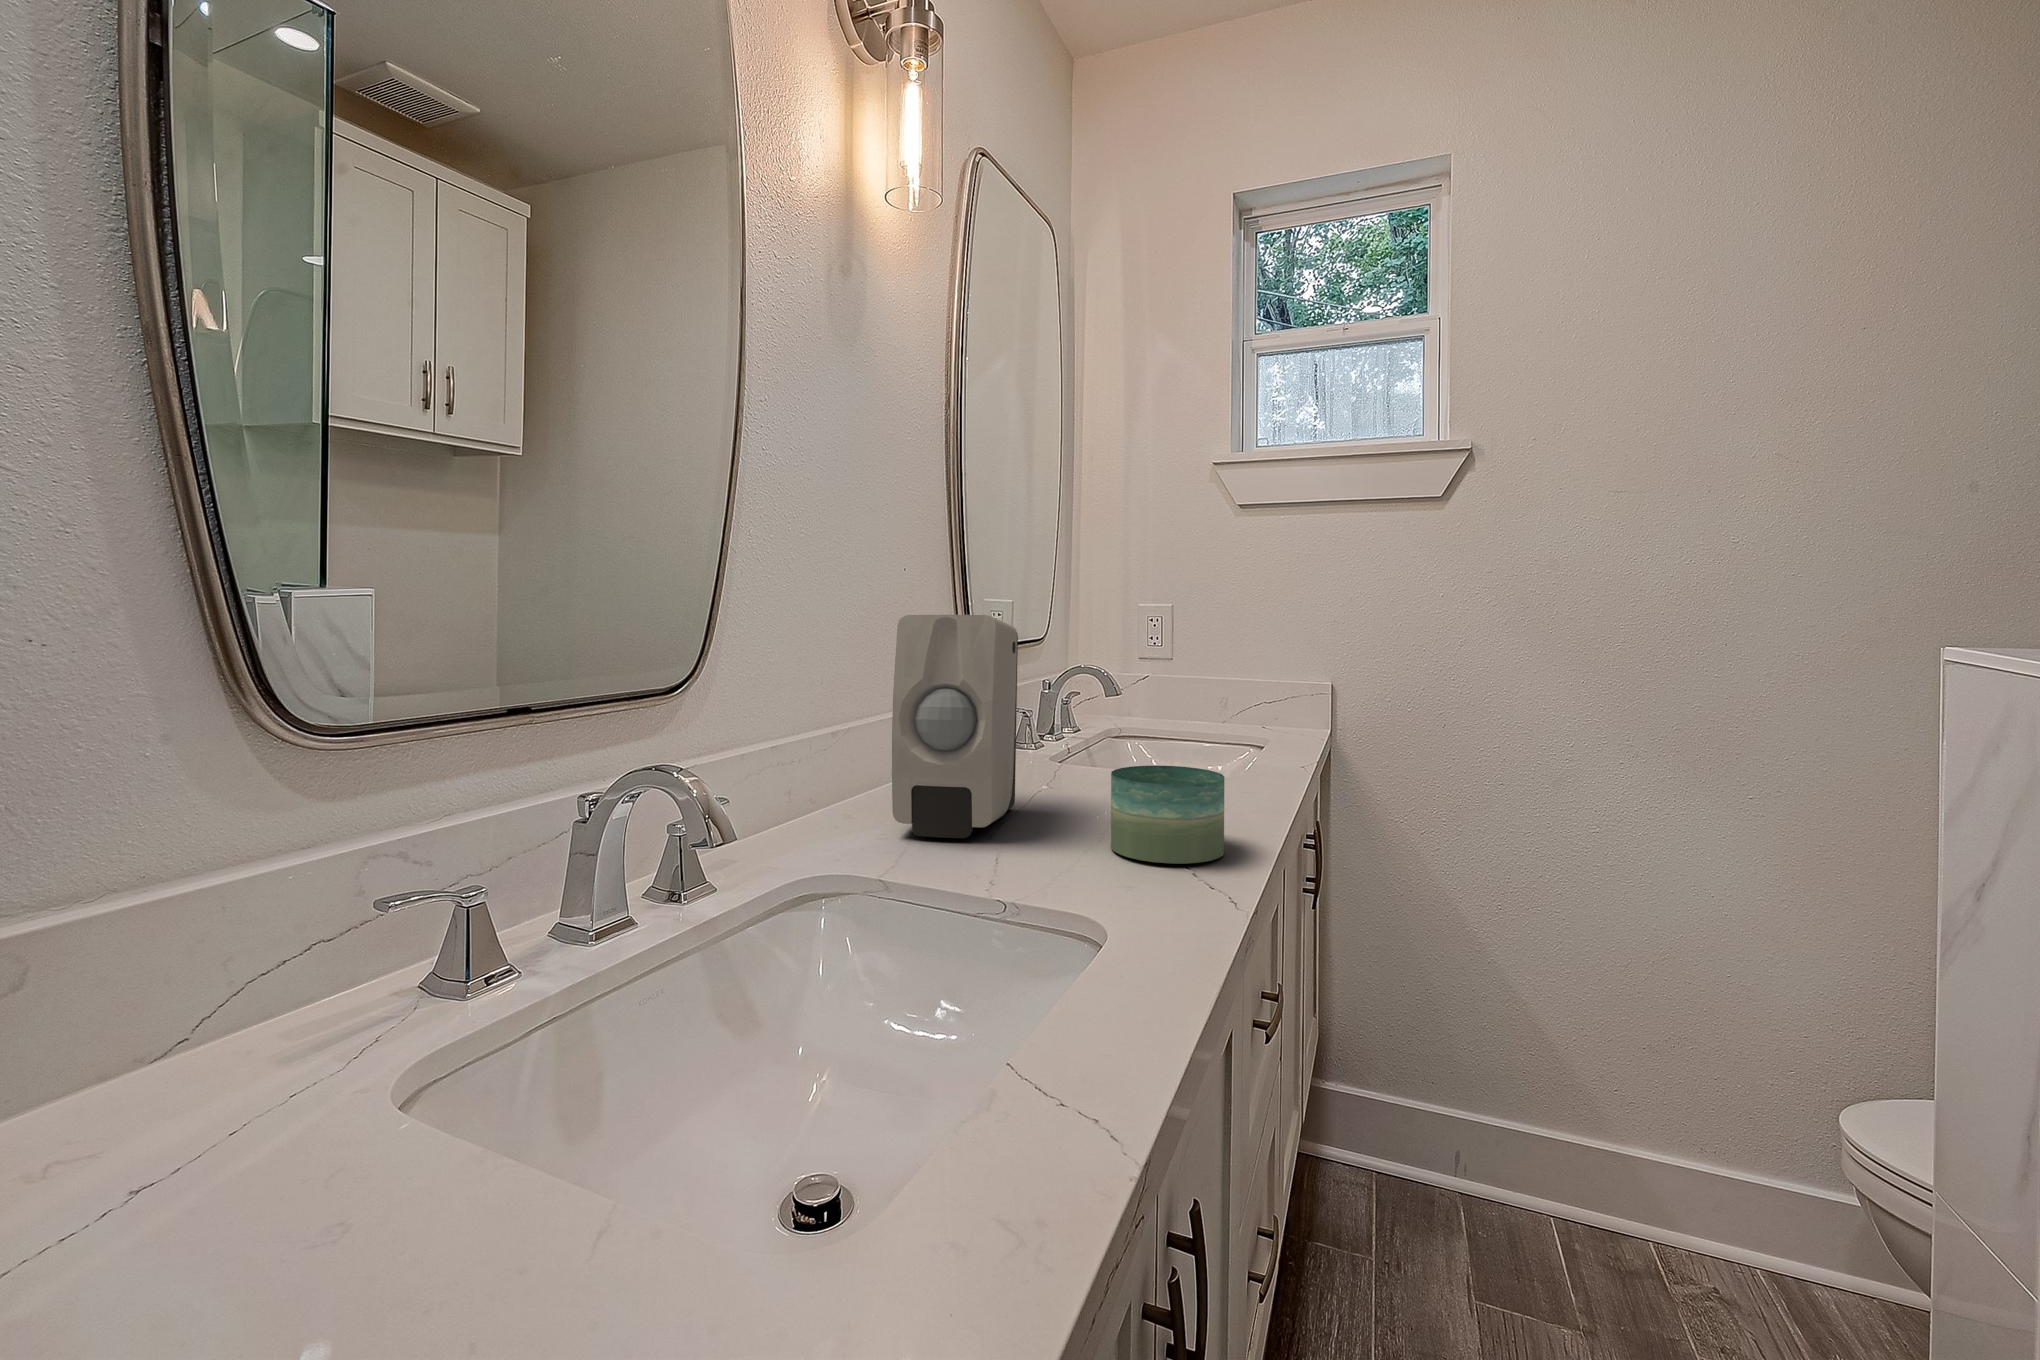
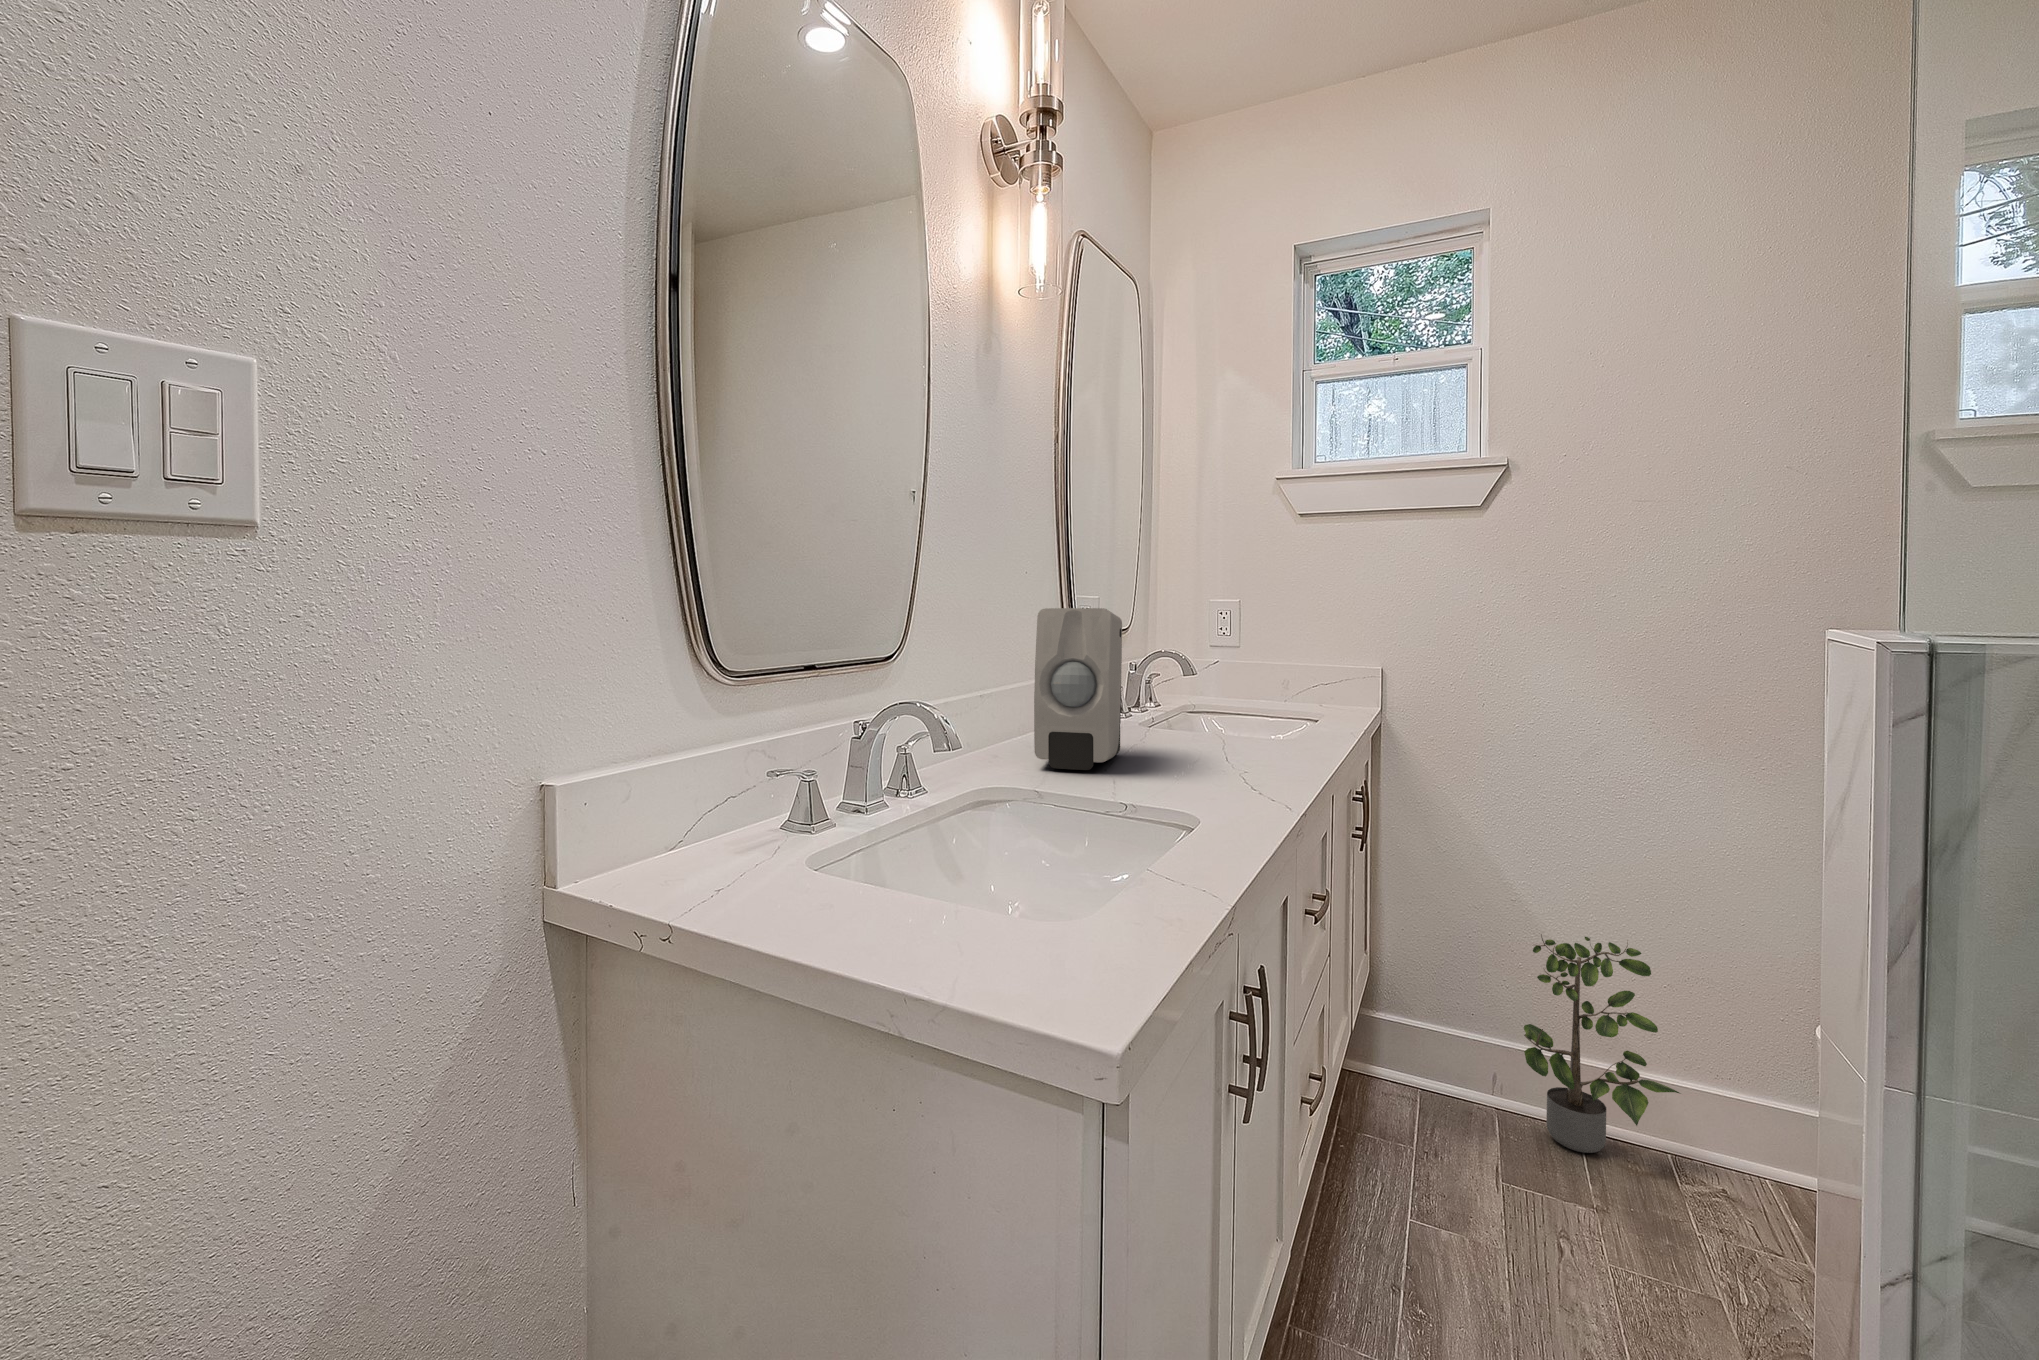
candle: present [1111,765,1224,864] -> none [1197,720,1284,787]
potted plant: none [1493,996,1672,1253] -> present [1524,934,1679,1153]

